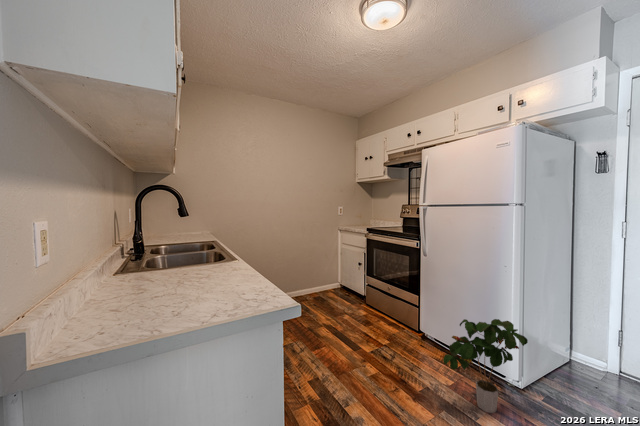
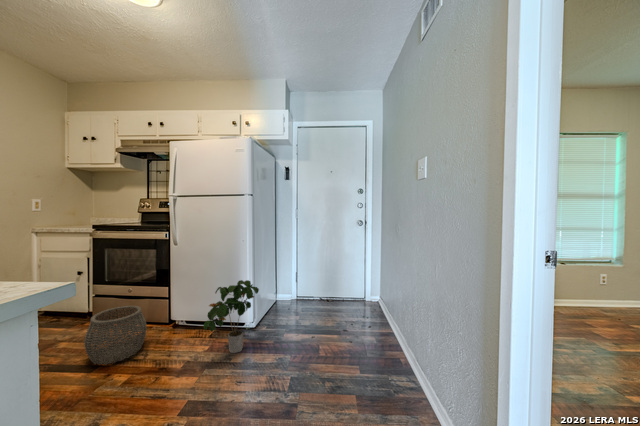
woven basket: none [353,302,396,352] -> present [84,306,147,365]

